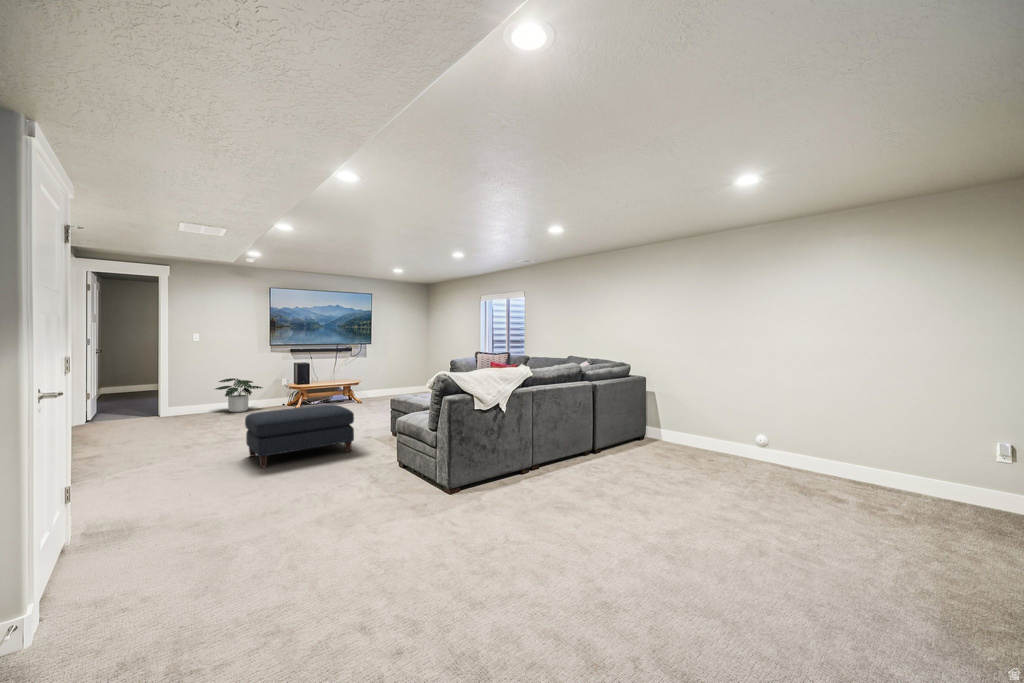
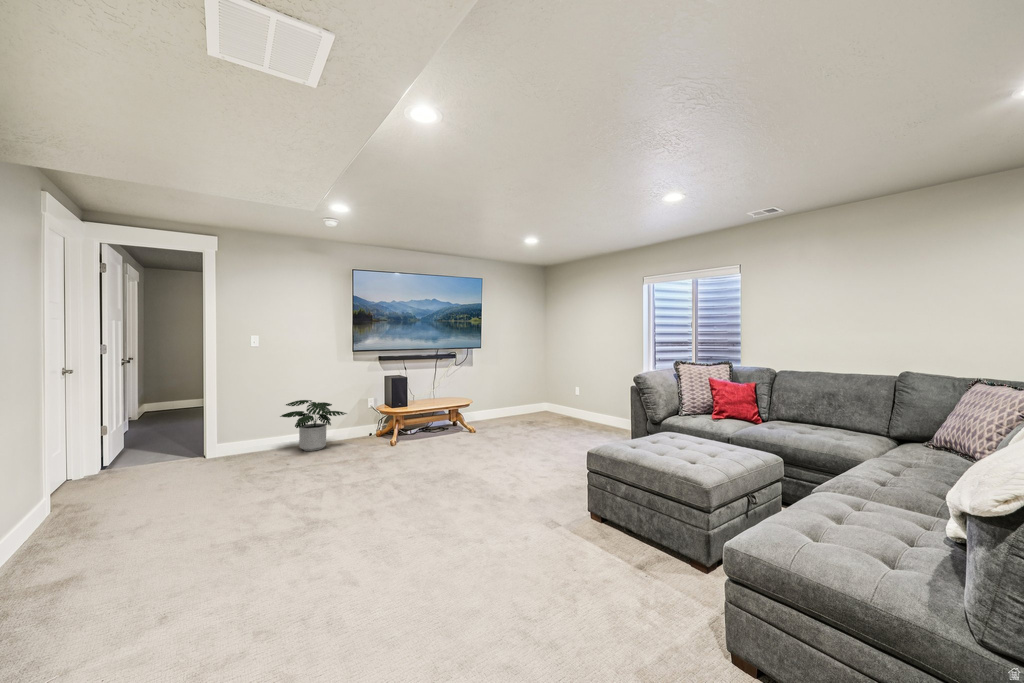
ottoman: present [245,405,354,468] -> none [360,467,567,638]

